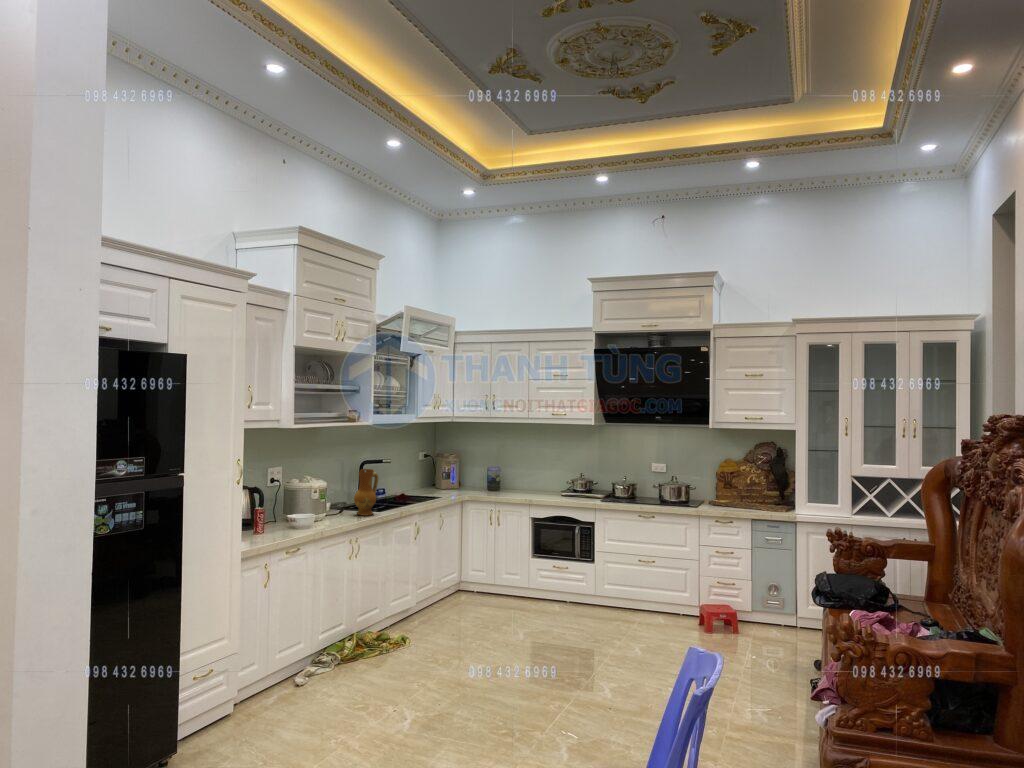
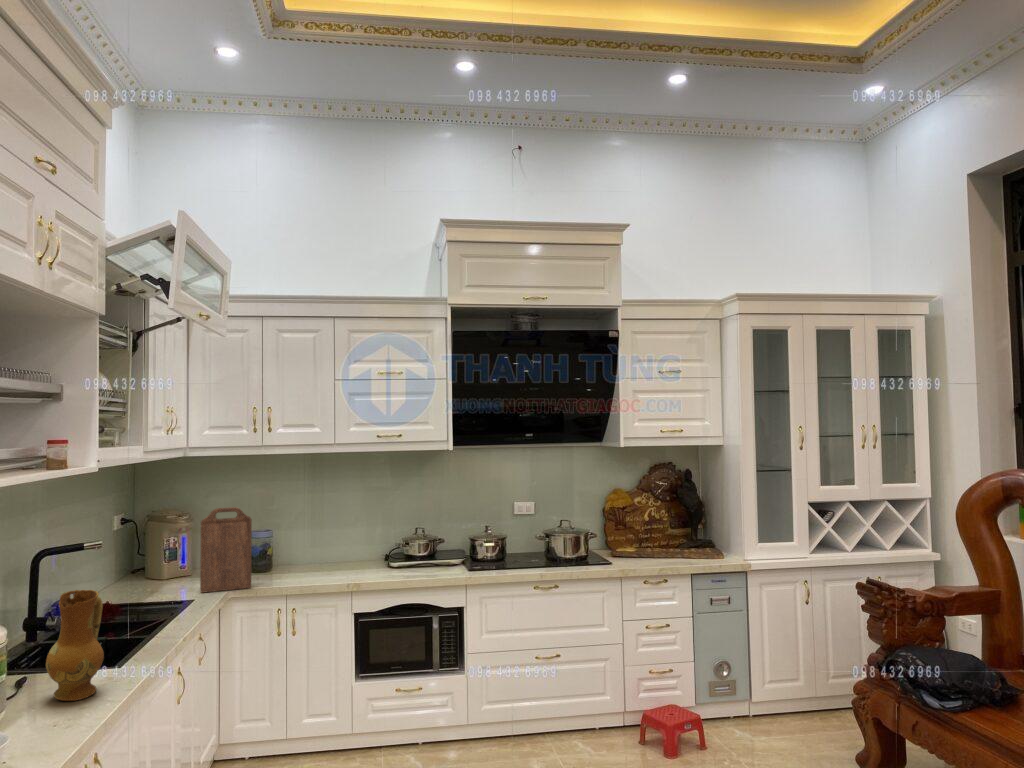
cutting board: none [452,450,480,496] -> present [200,507,252,593]

